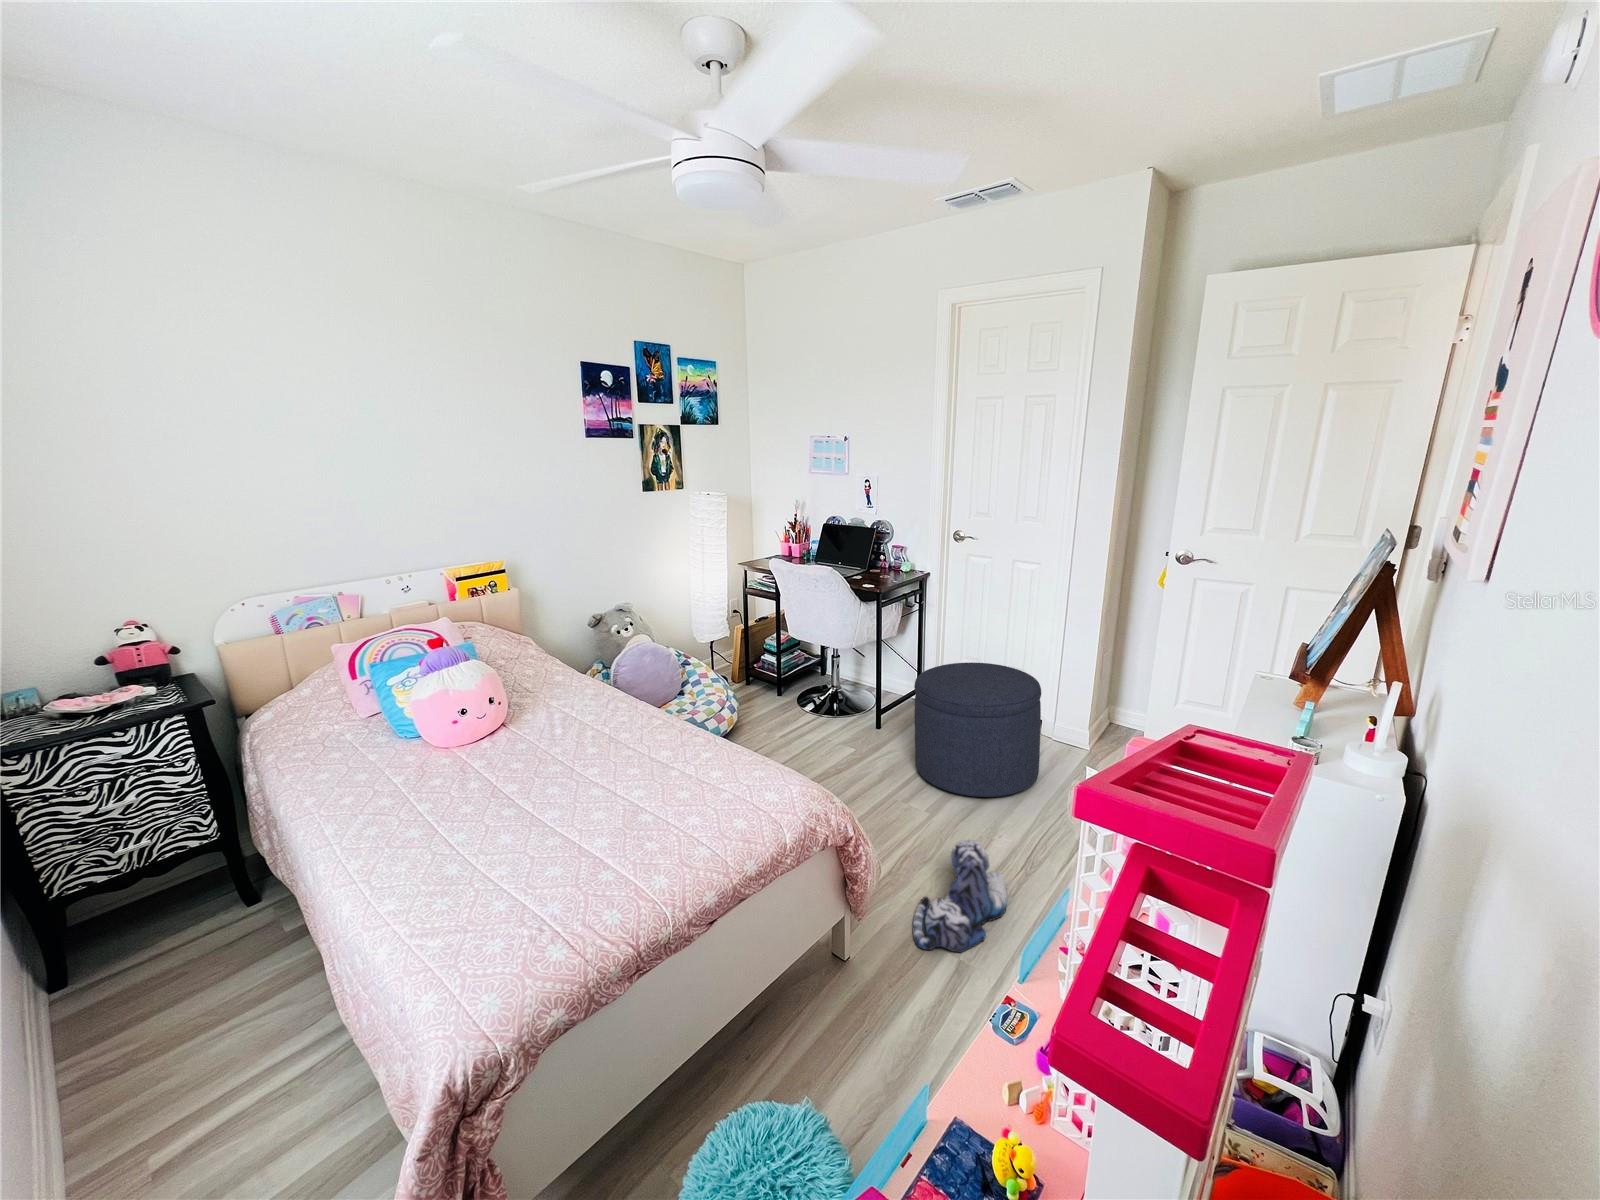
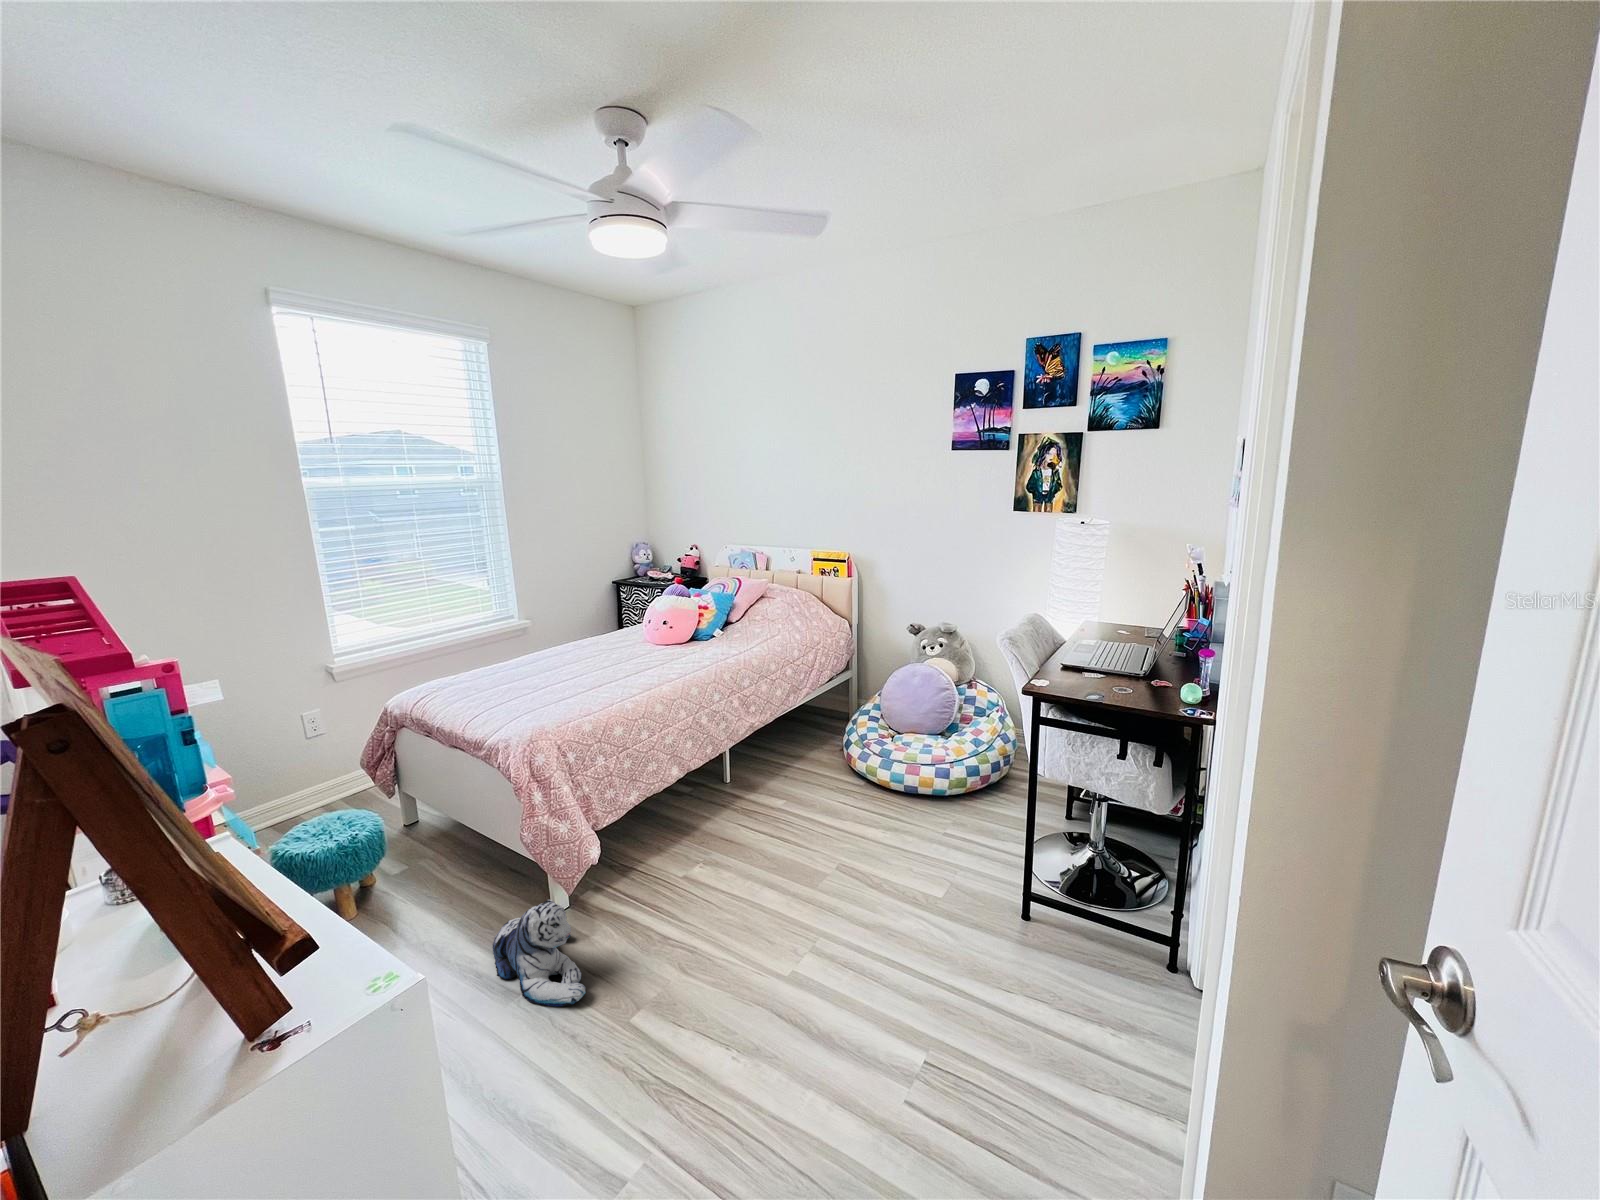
ottoman: present [914,663,1041,797] -> none [750,826,954,1102]

